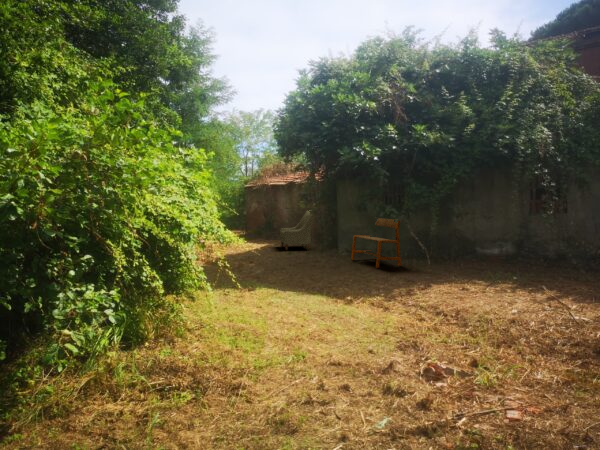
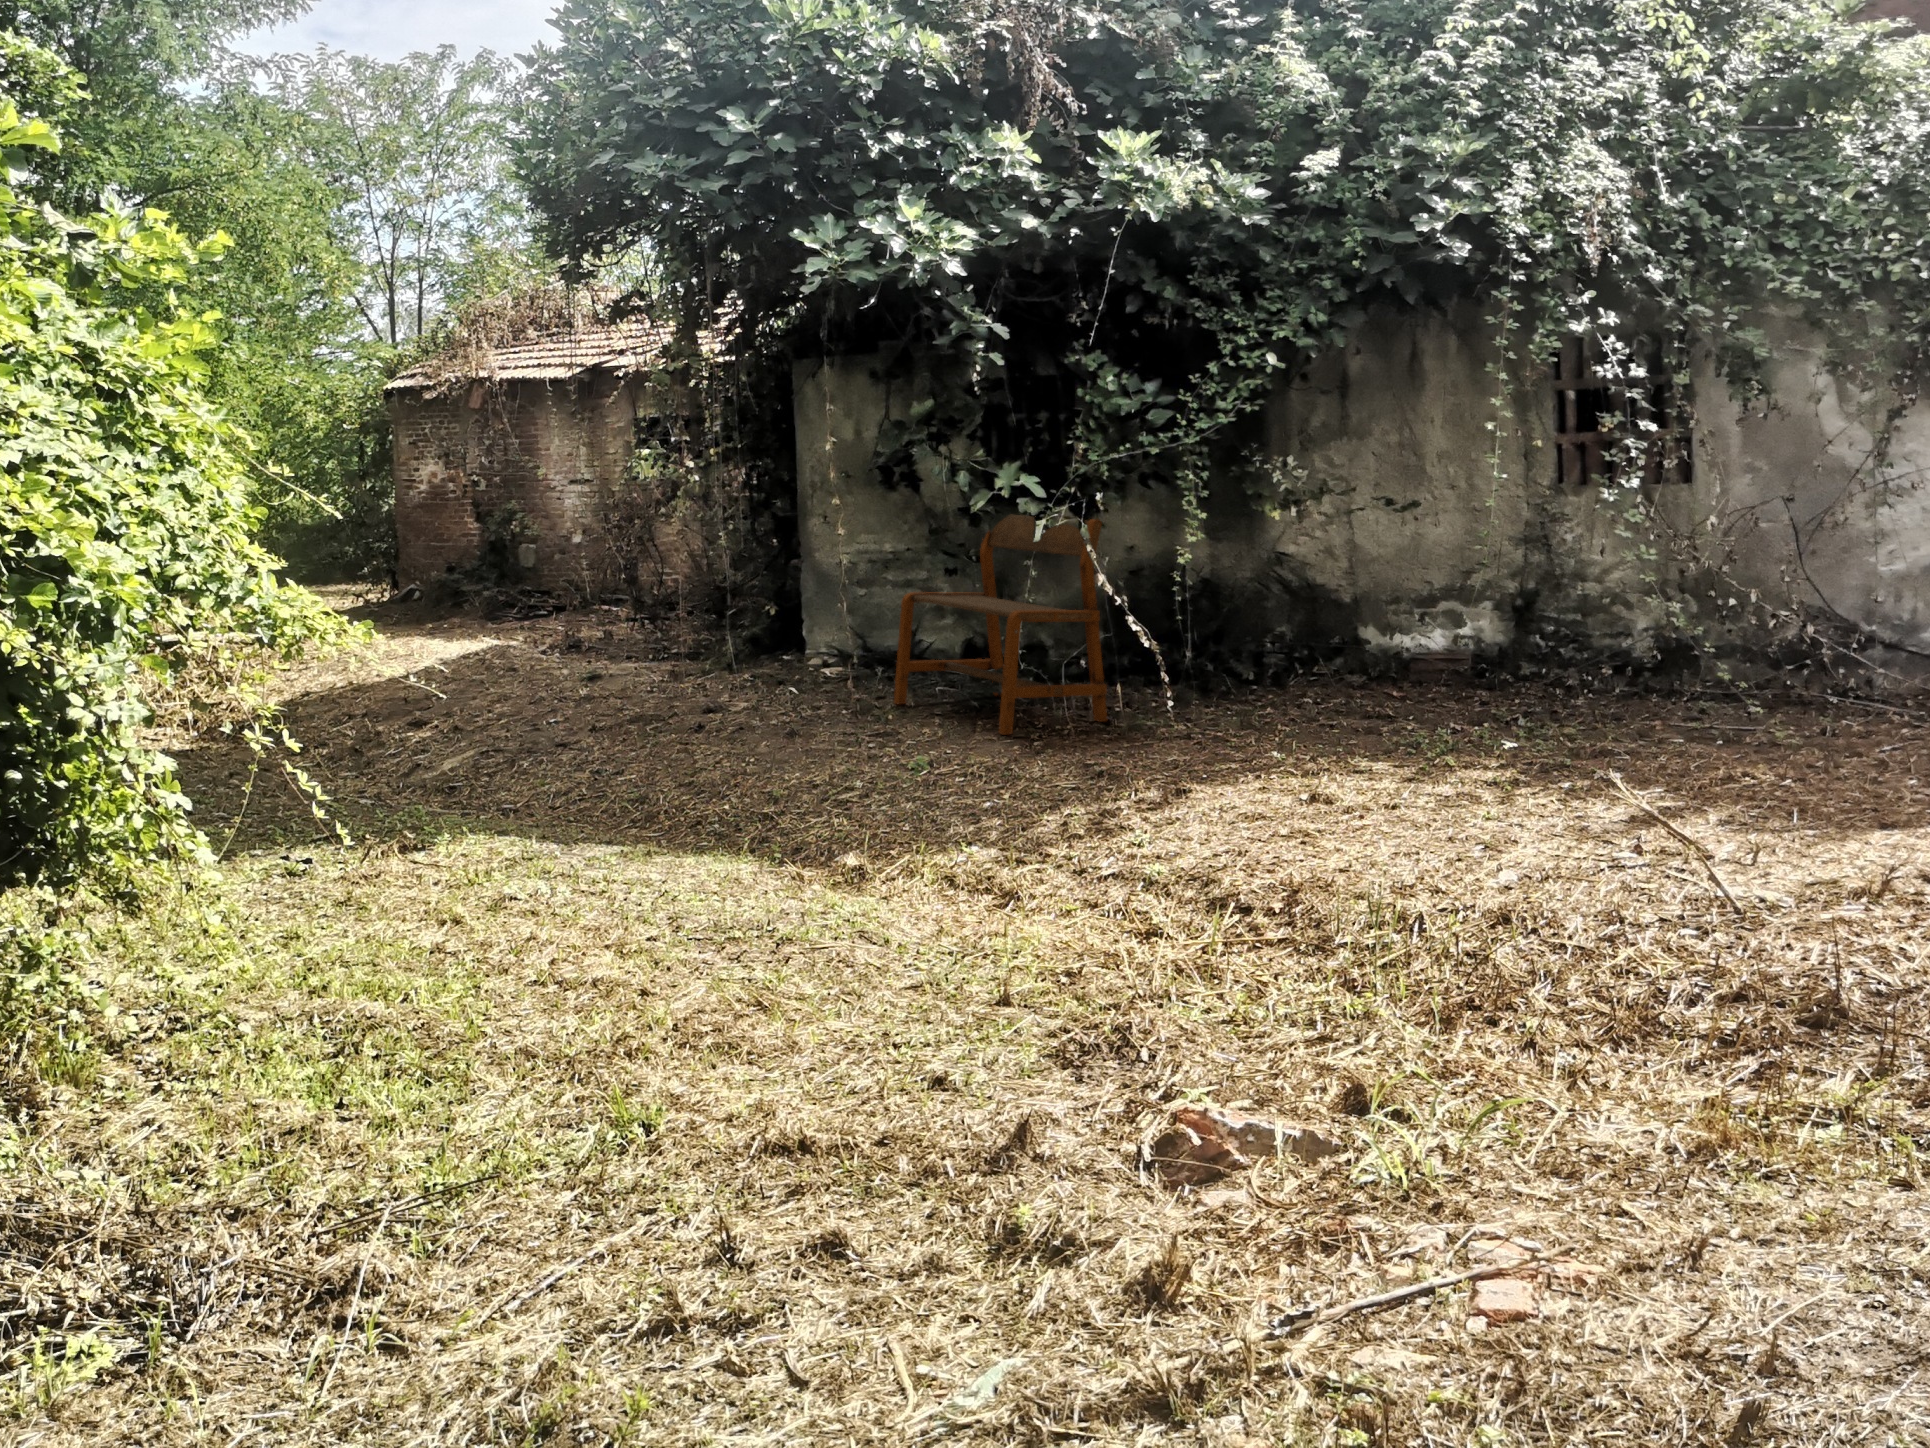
chair: present [280,211,315,250] -> none [566,483,738,671]

